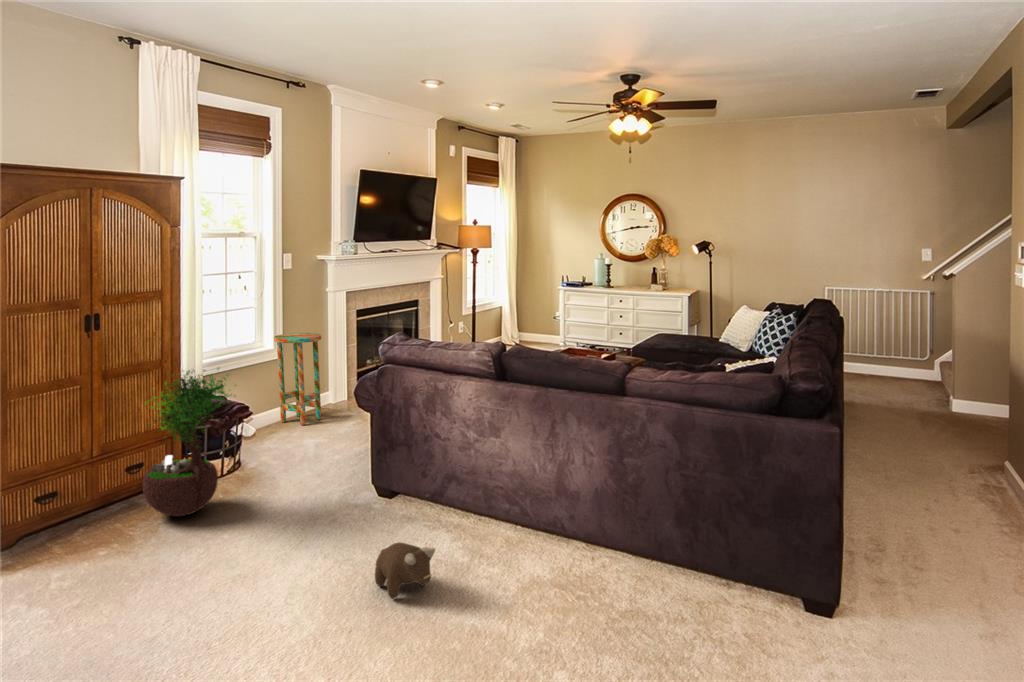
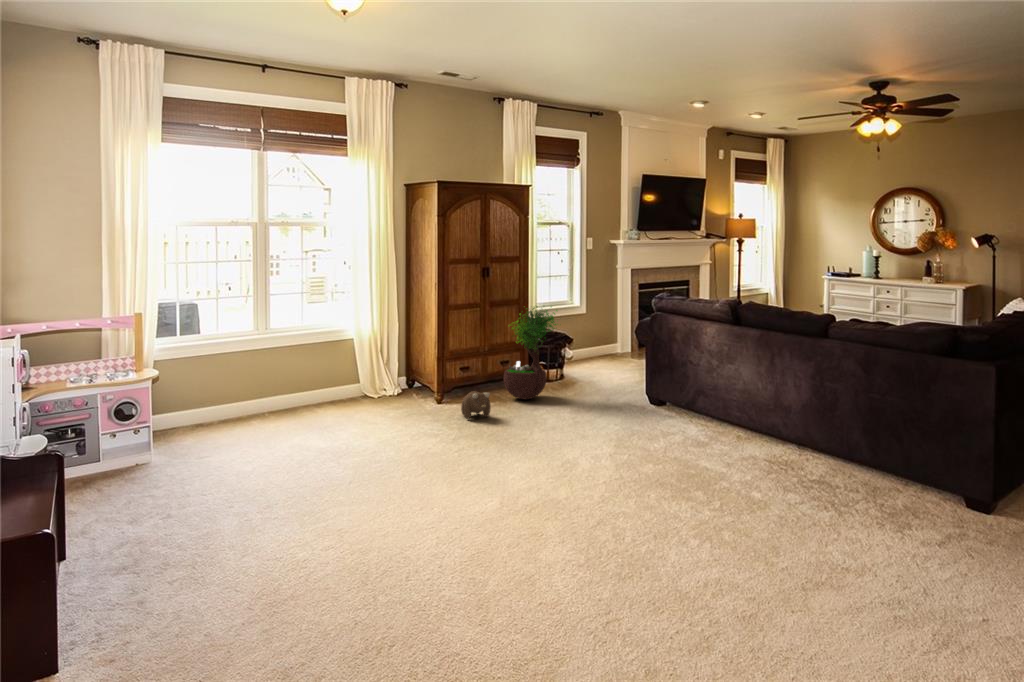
side table: present [274,333,321,425] -> none [576,300,610,368]
plush toy: present [375,542,435,599] -> present [461,391,491,419]

